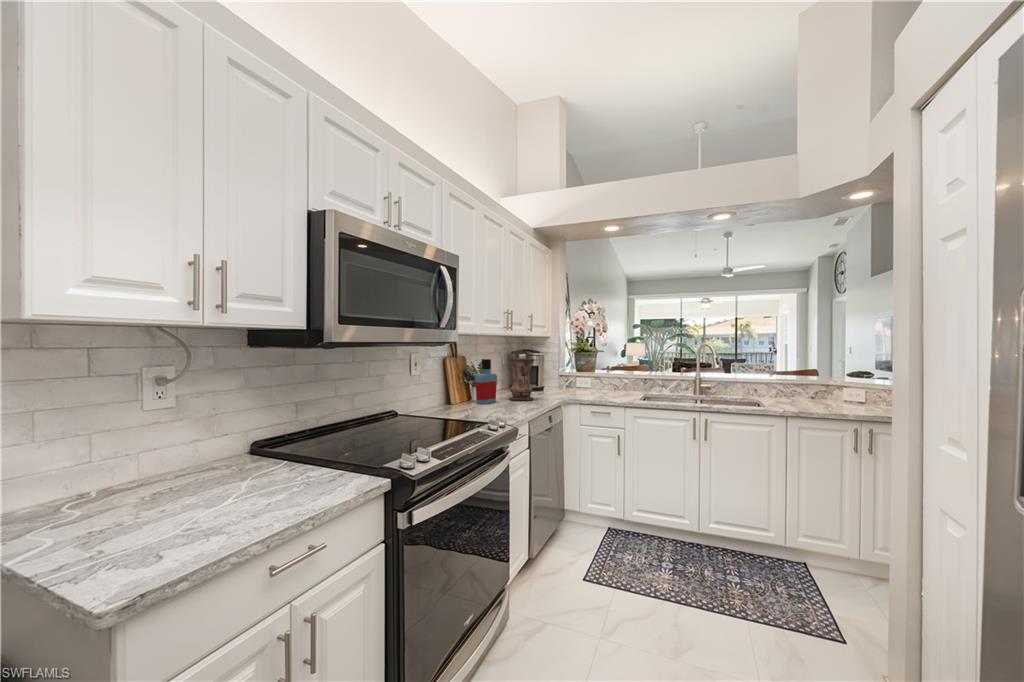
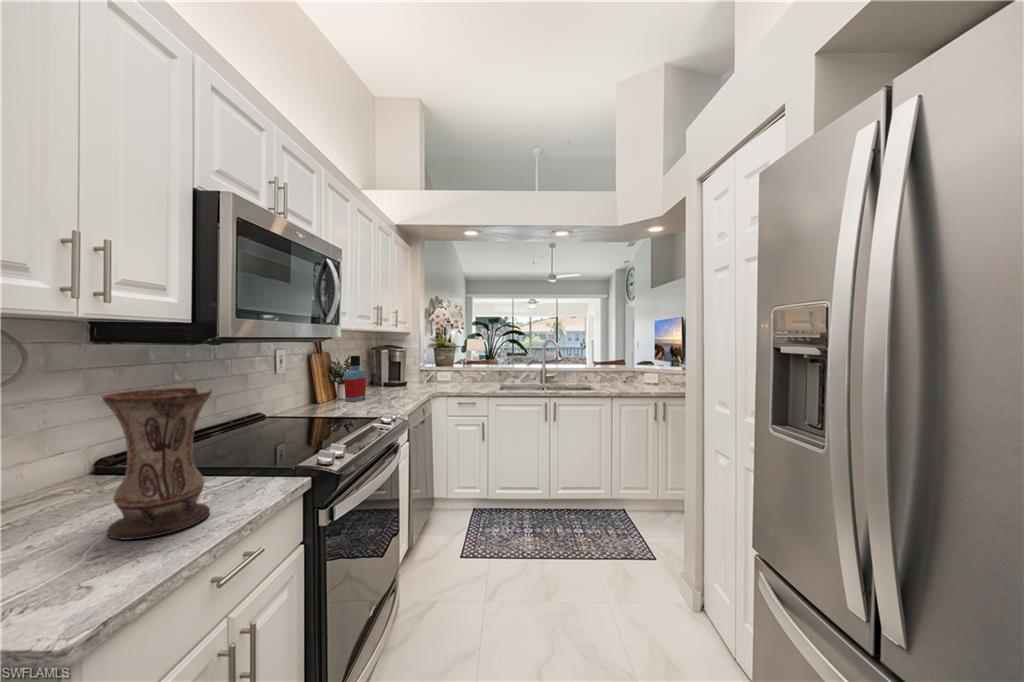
vase: present [508,358,535,401] -> present [102,388,212,540]

